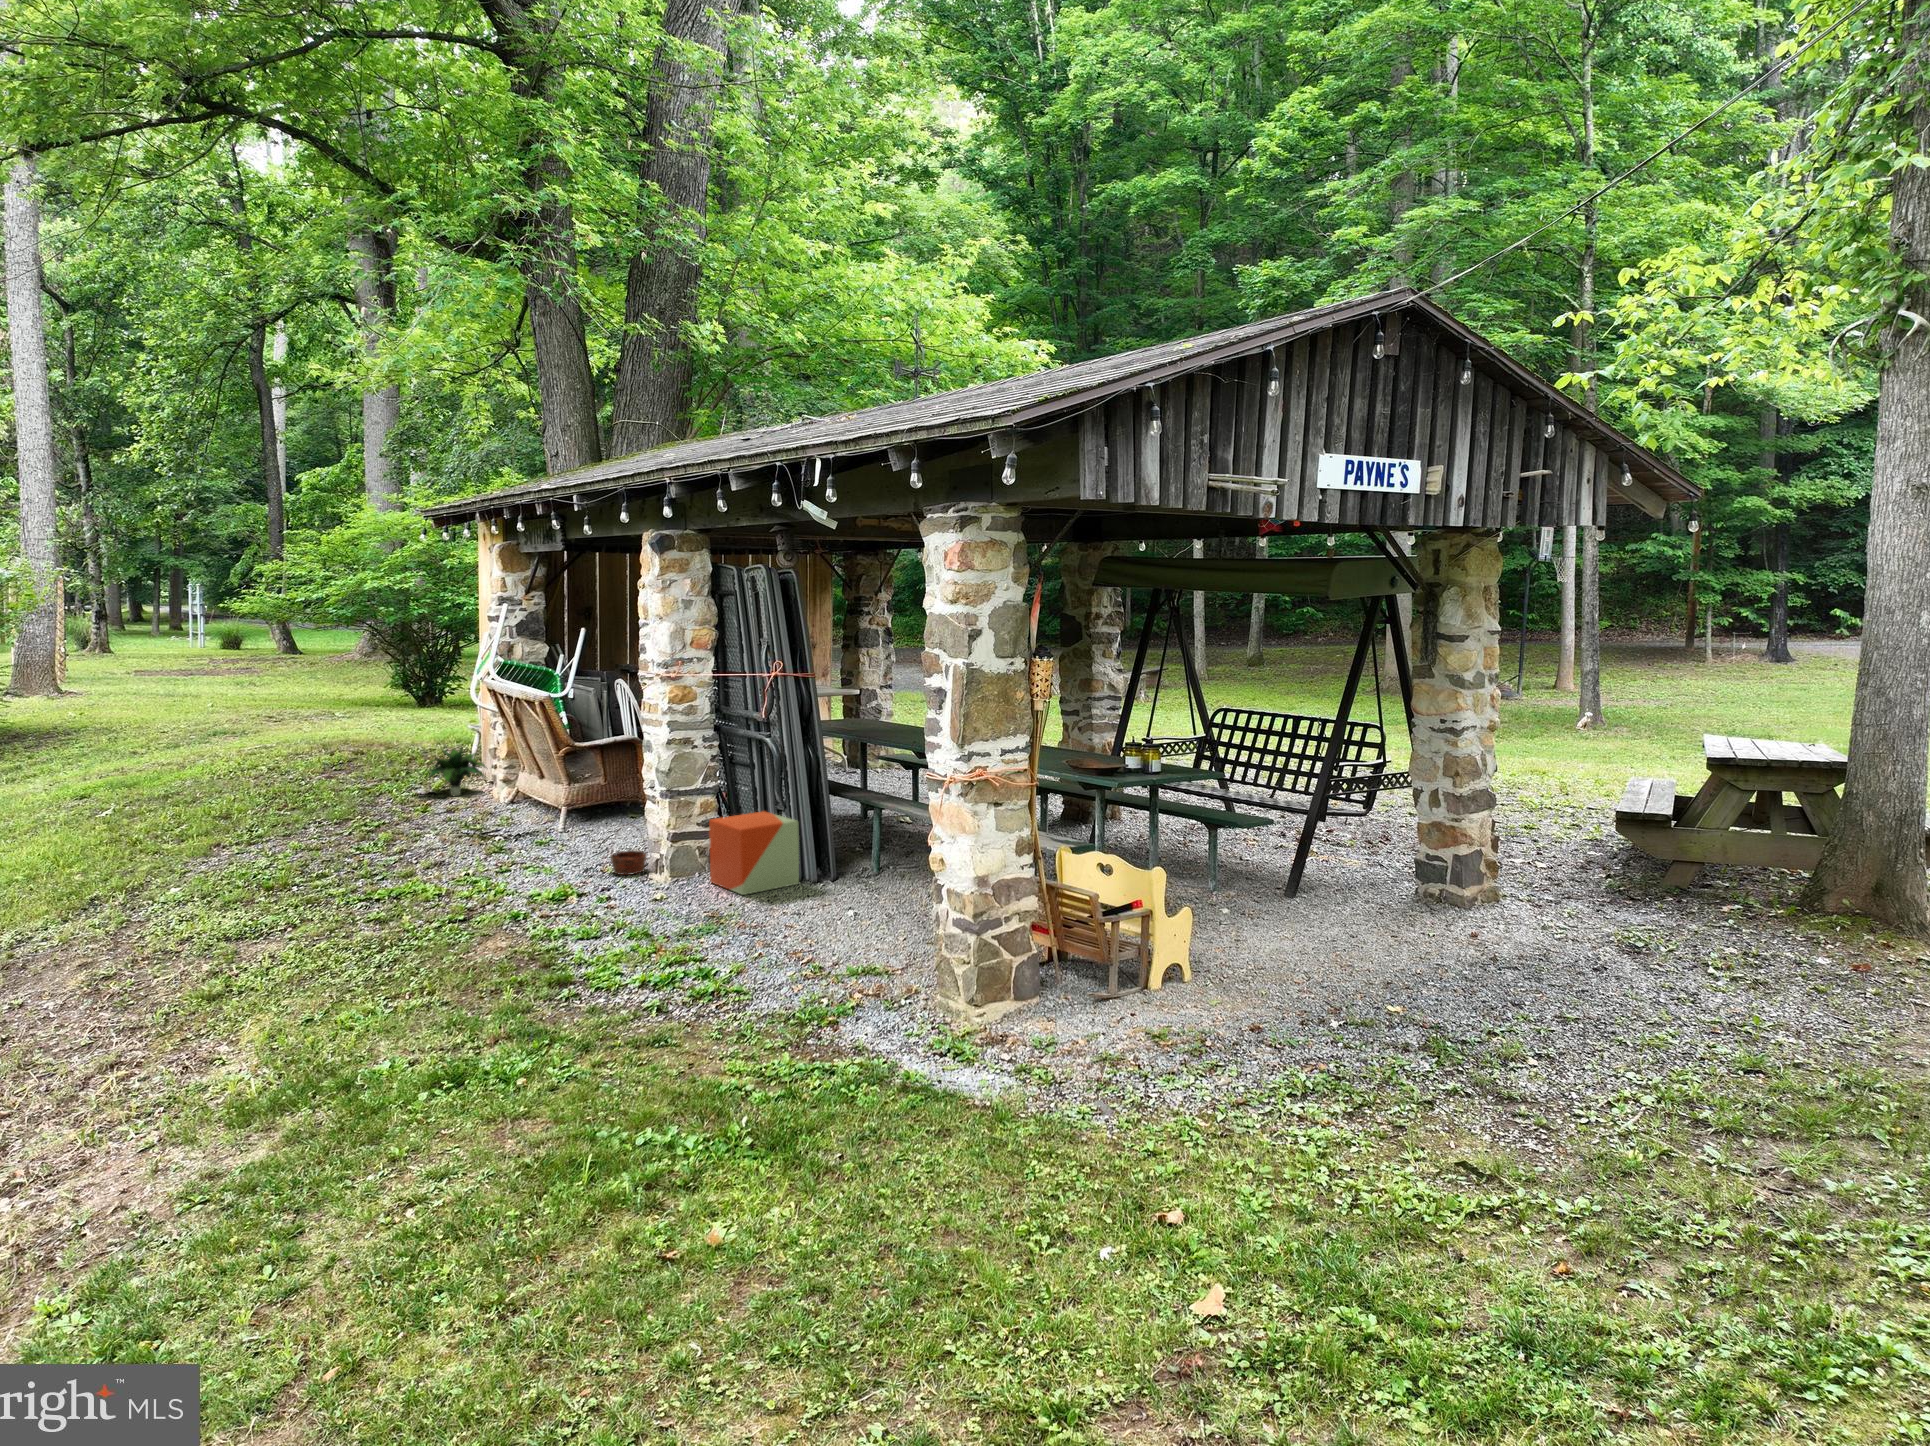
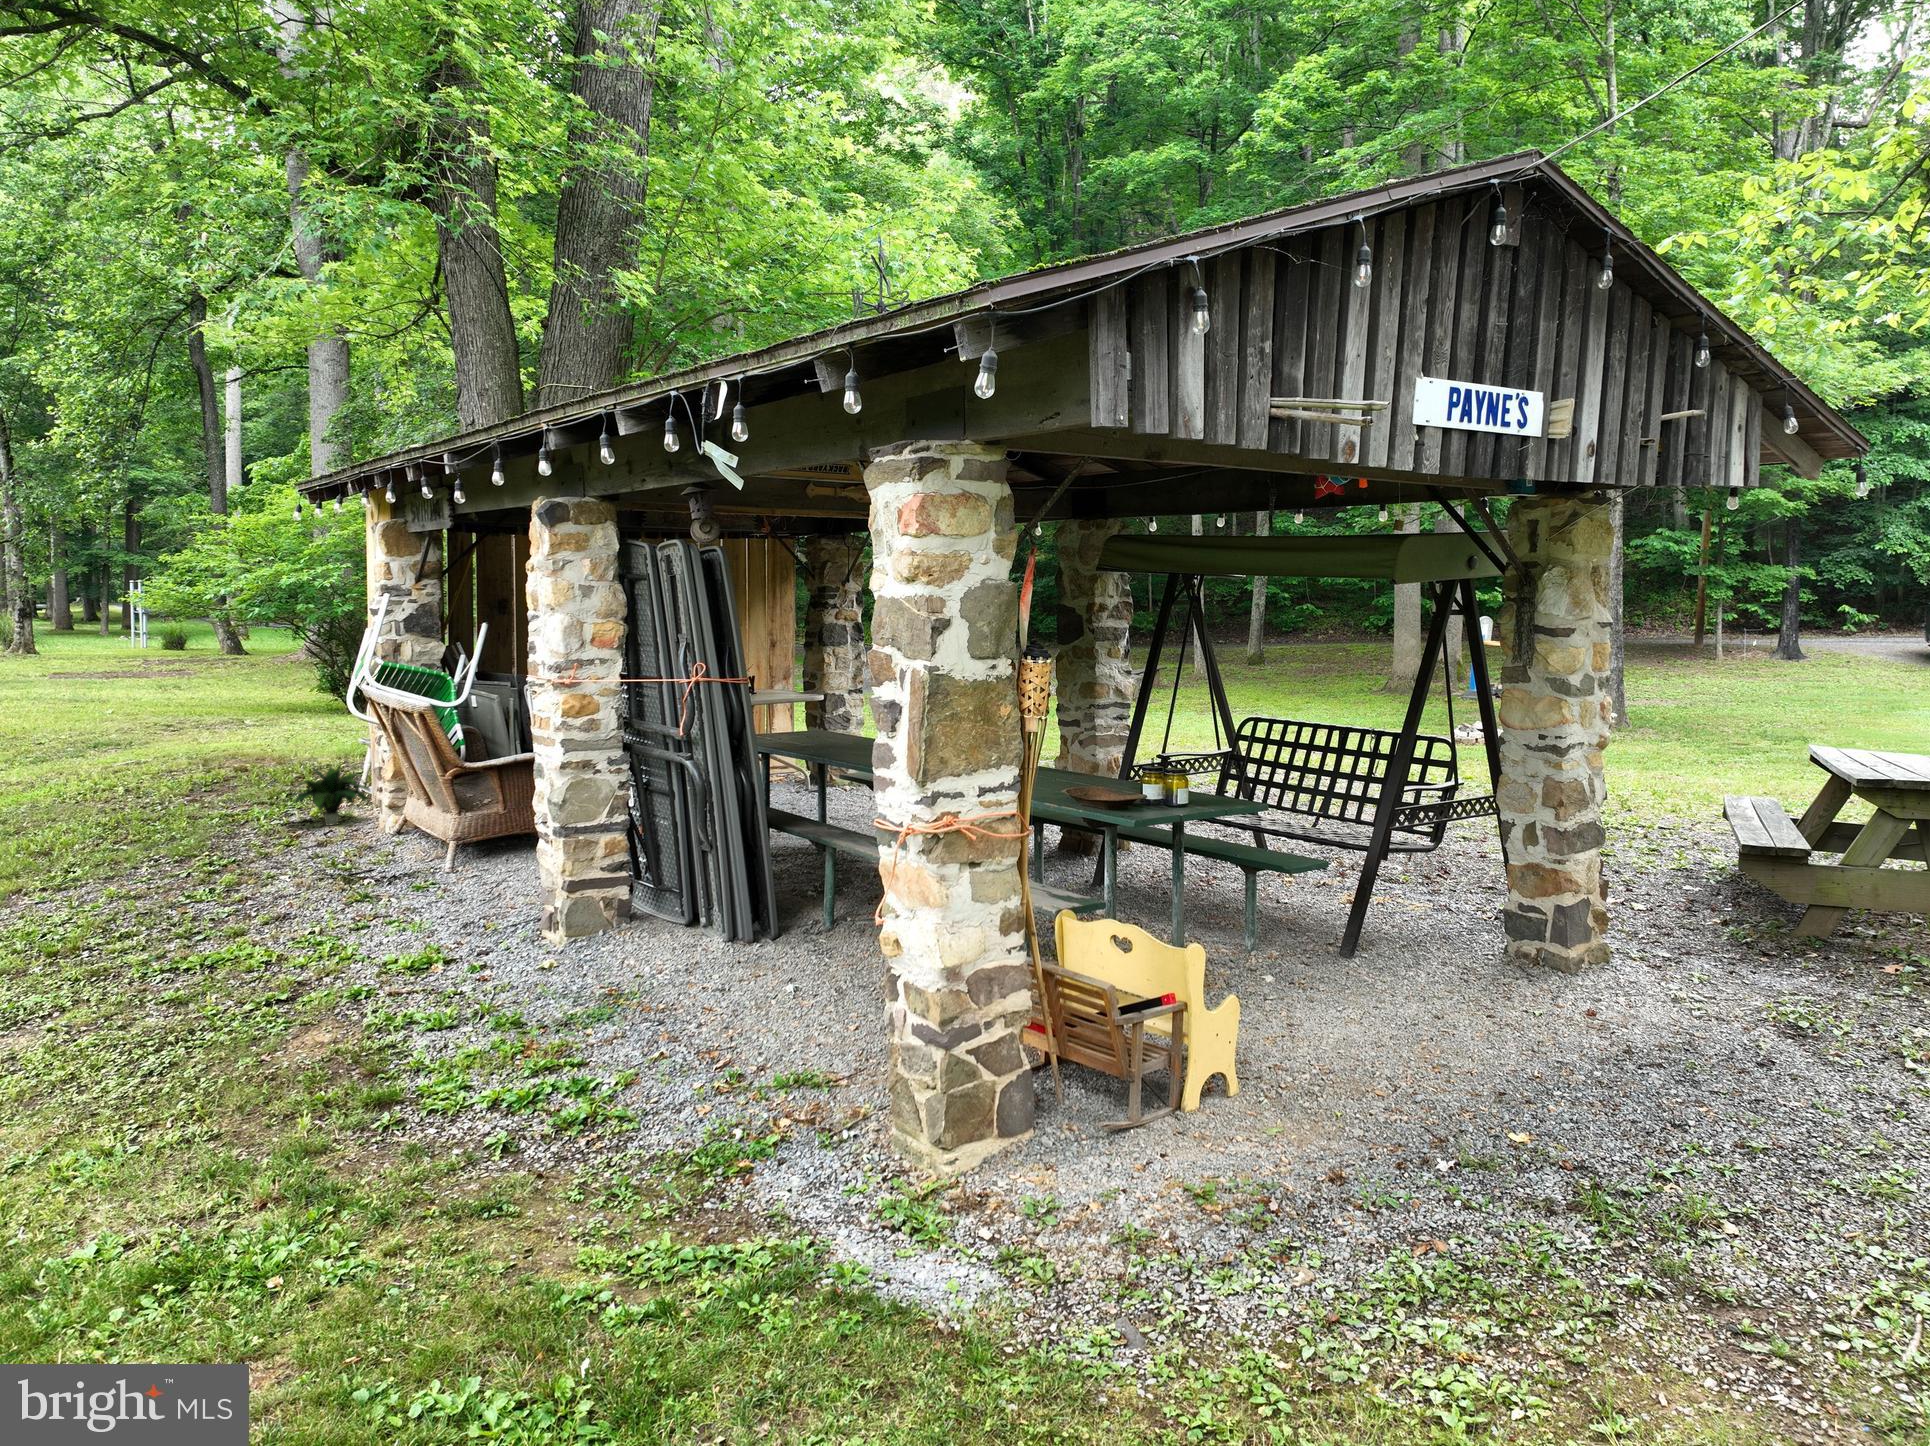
stool: present [709,811,799,895] -> none [614,851,730,962]
basket: present [611,831,647,875] -> none [490,868,539,934]

